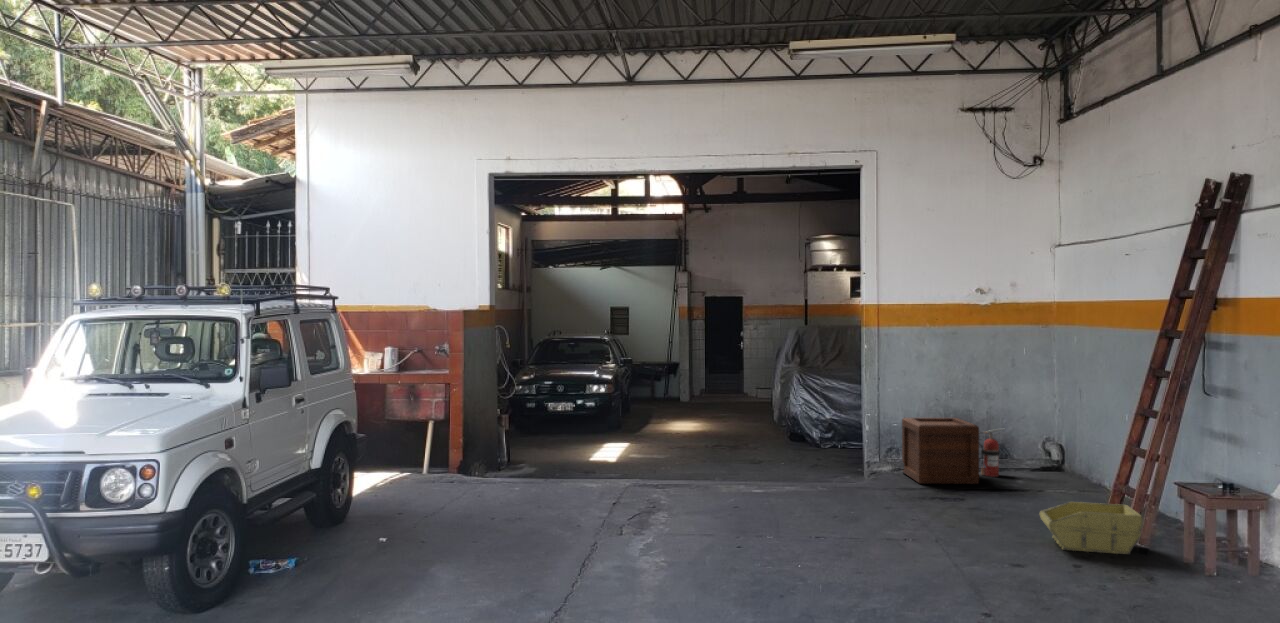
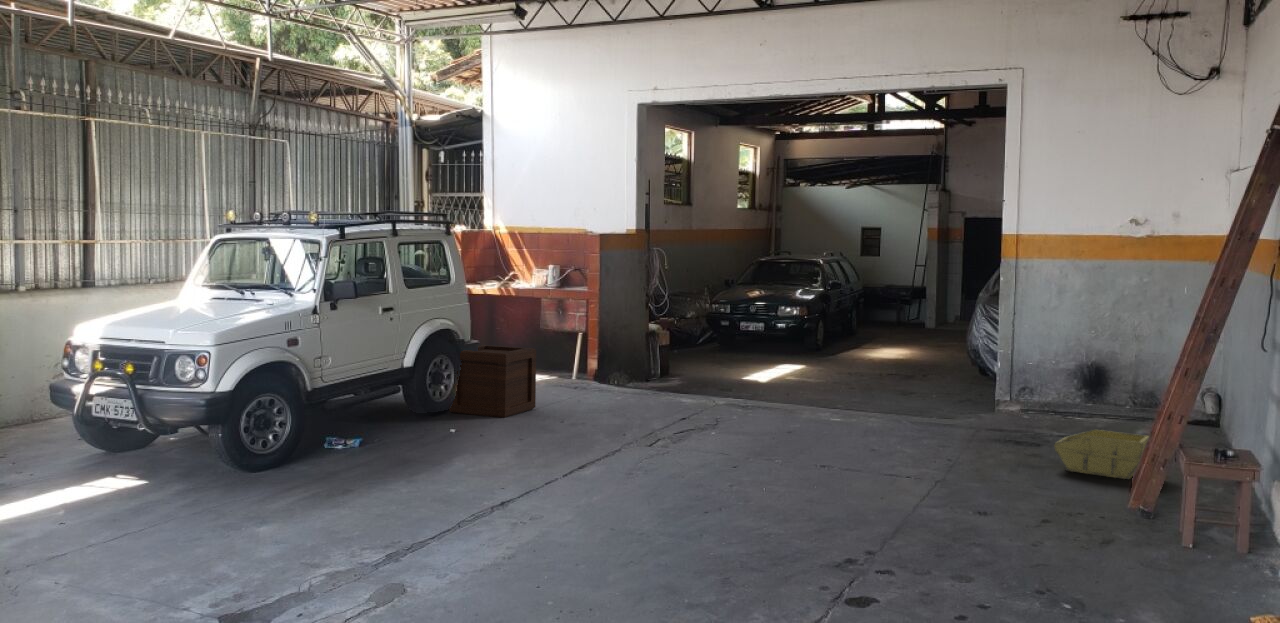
wooden crate: present [902,418,979,484] -> present [450,345,536,418]
fire extinguisher: present [981,429,1003,477] -> none [1118,373,1152,424]

